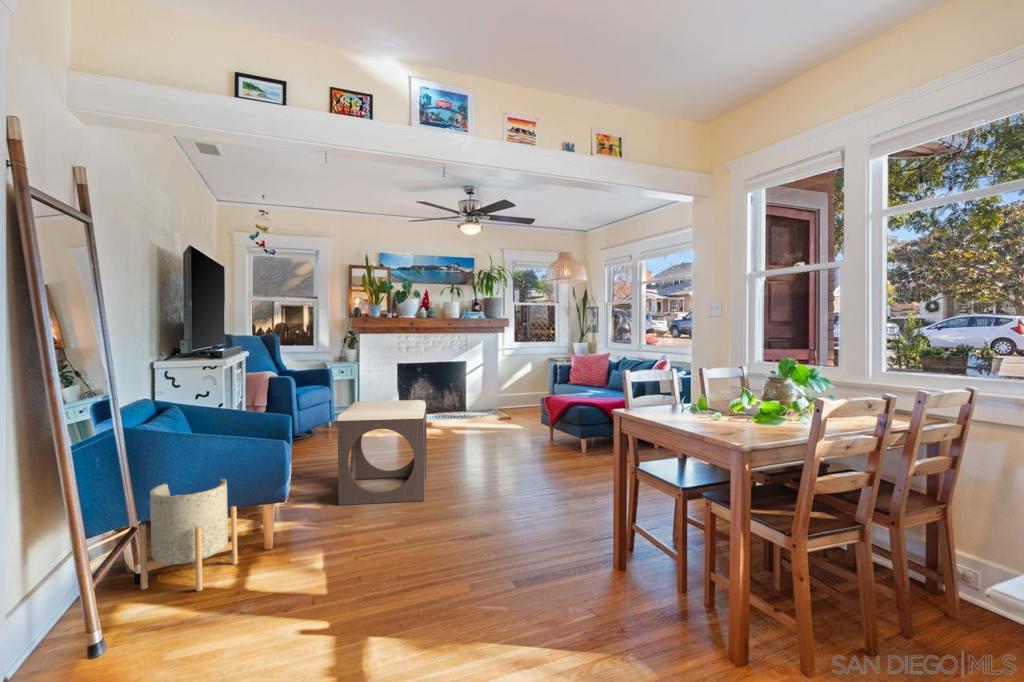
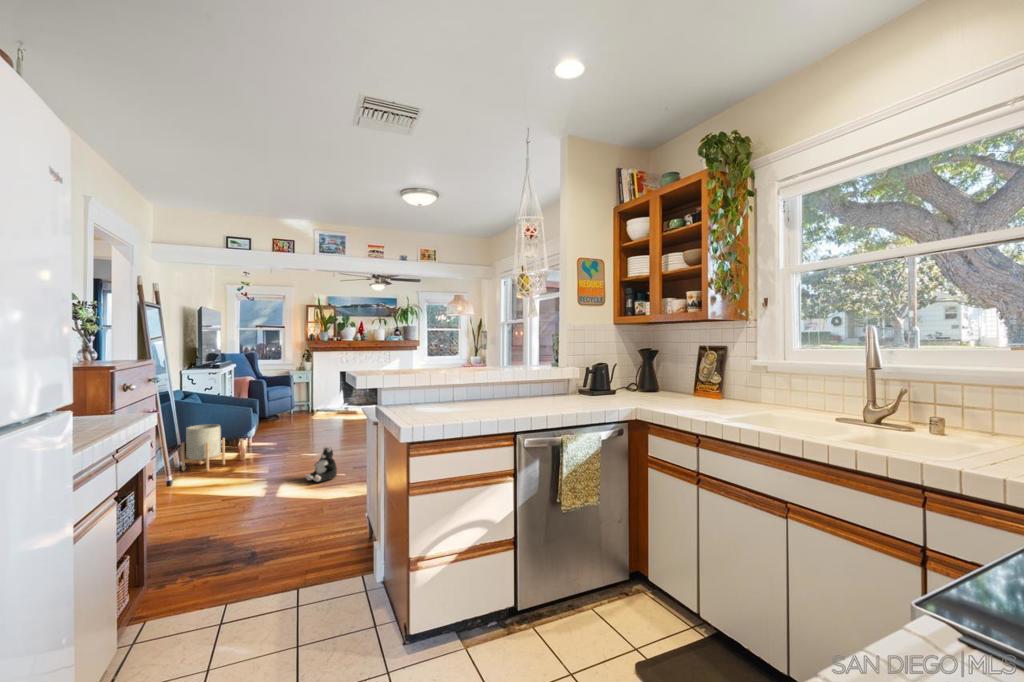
footstool: present [337,400,427,505] -> none [280,392,336,447]
plush toy: none [445,549,516,652] -> present [305,447,337,482]

